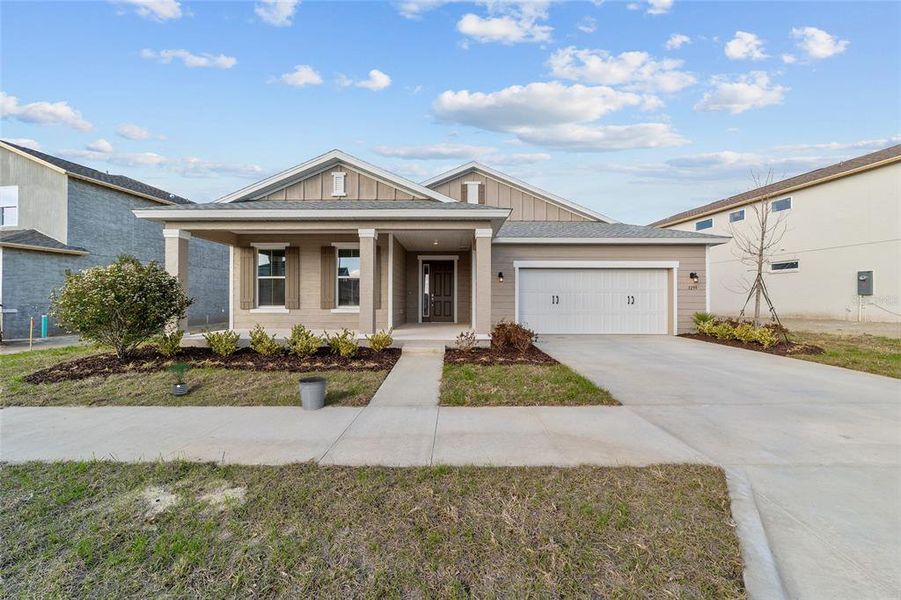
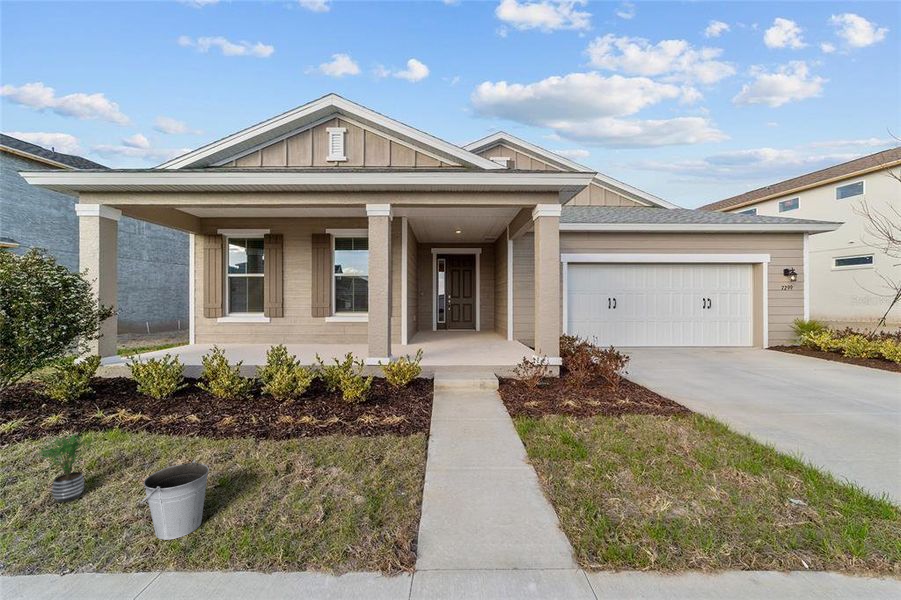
bucket: present [297,375,327,410] -> present [142,460,209,540]

